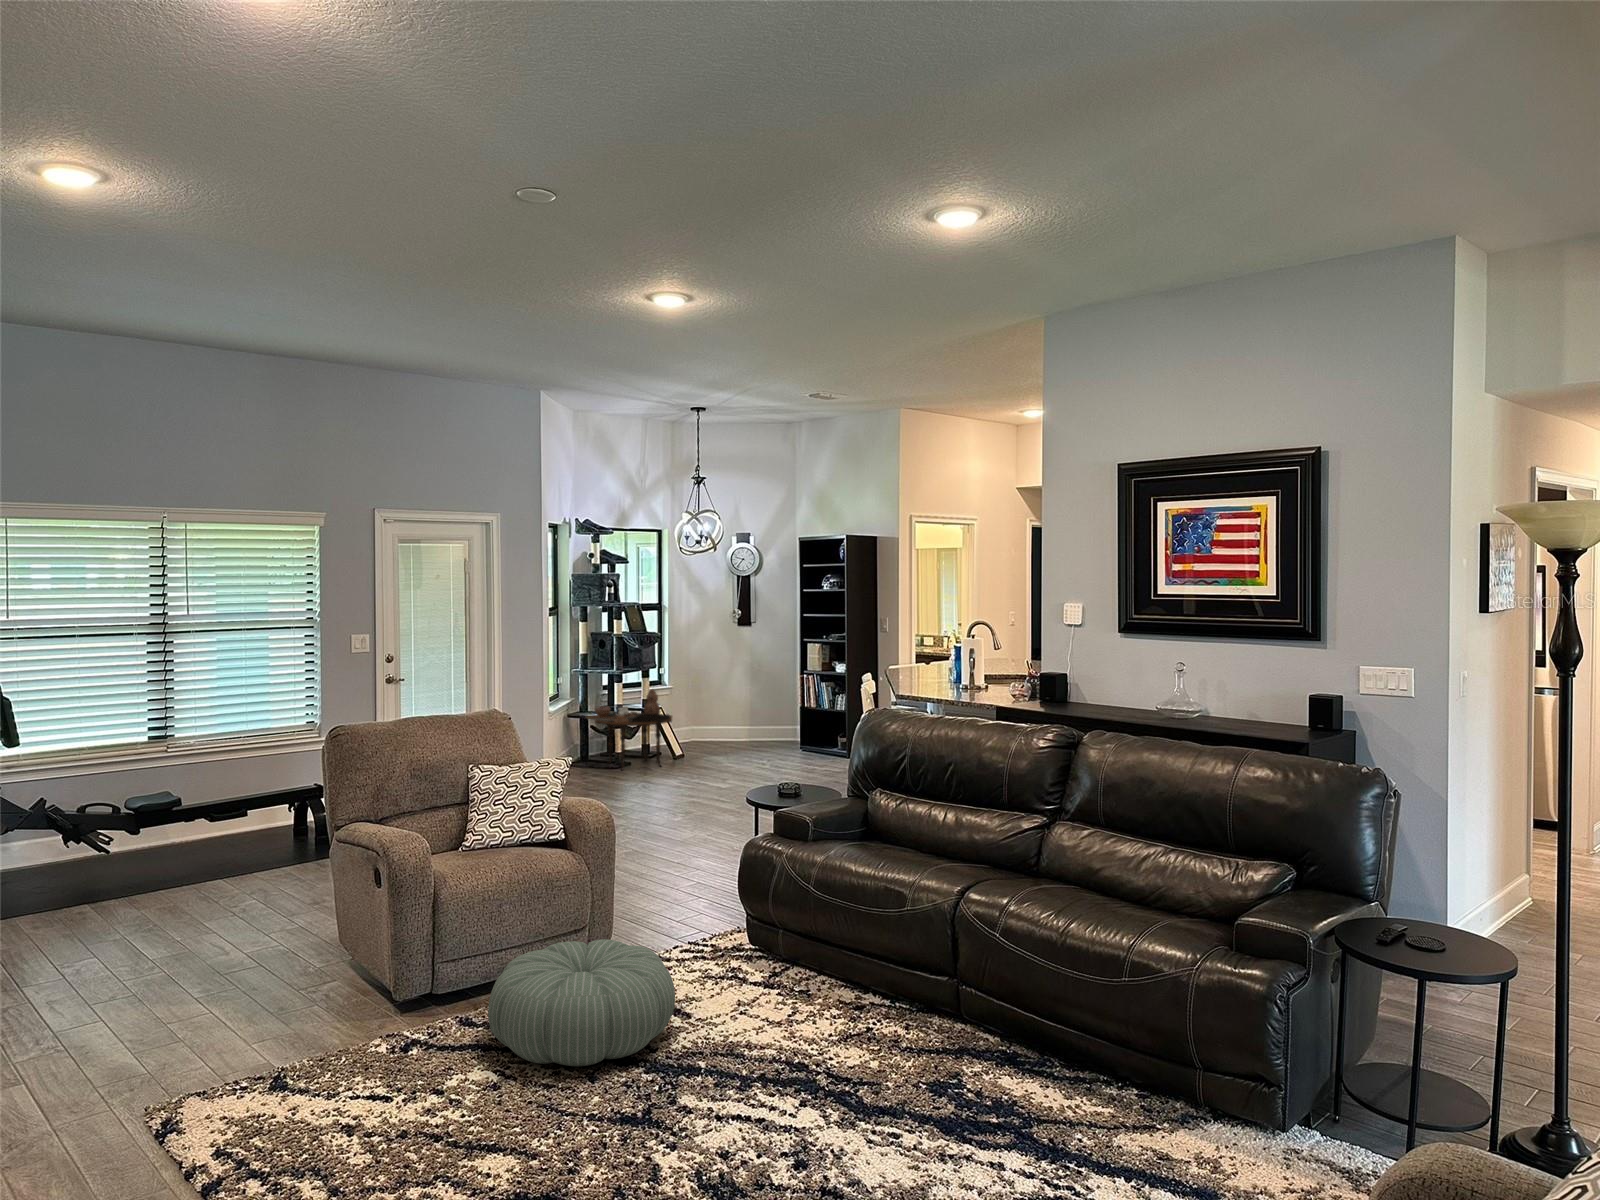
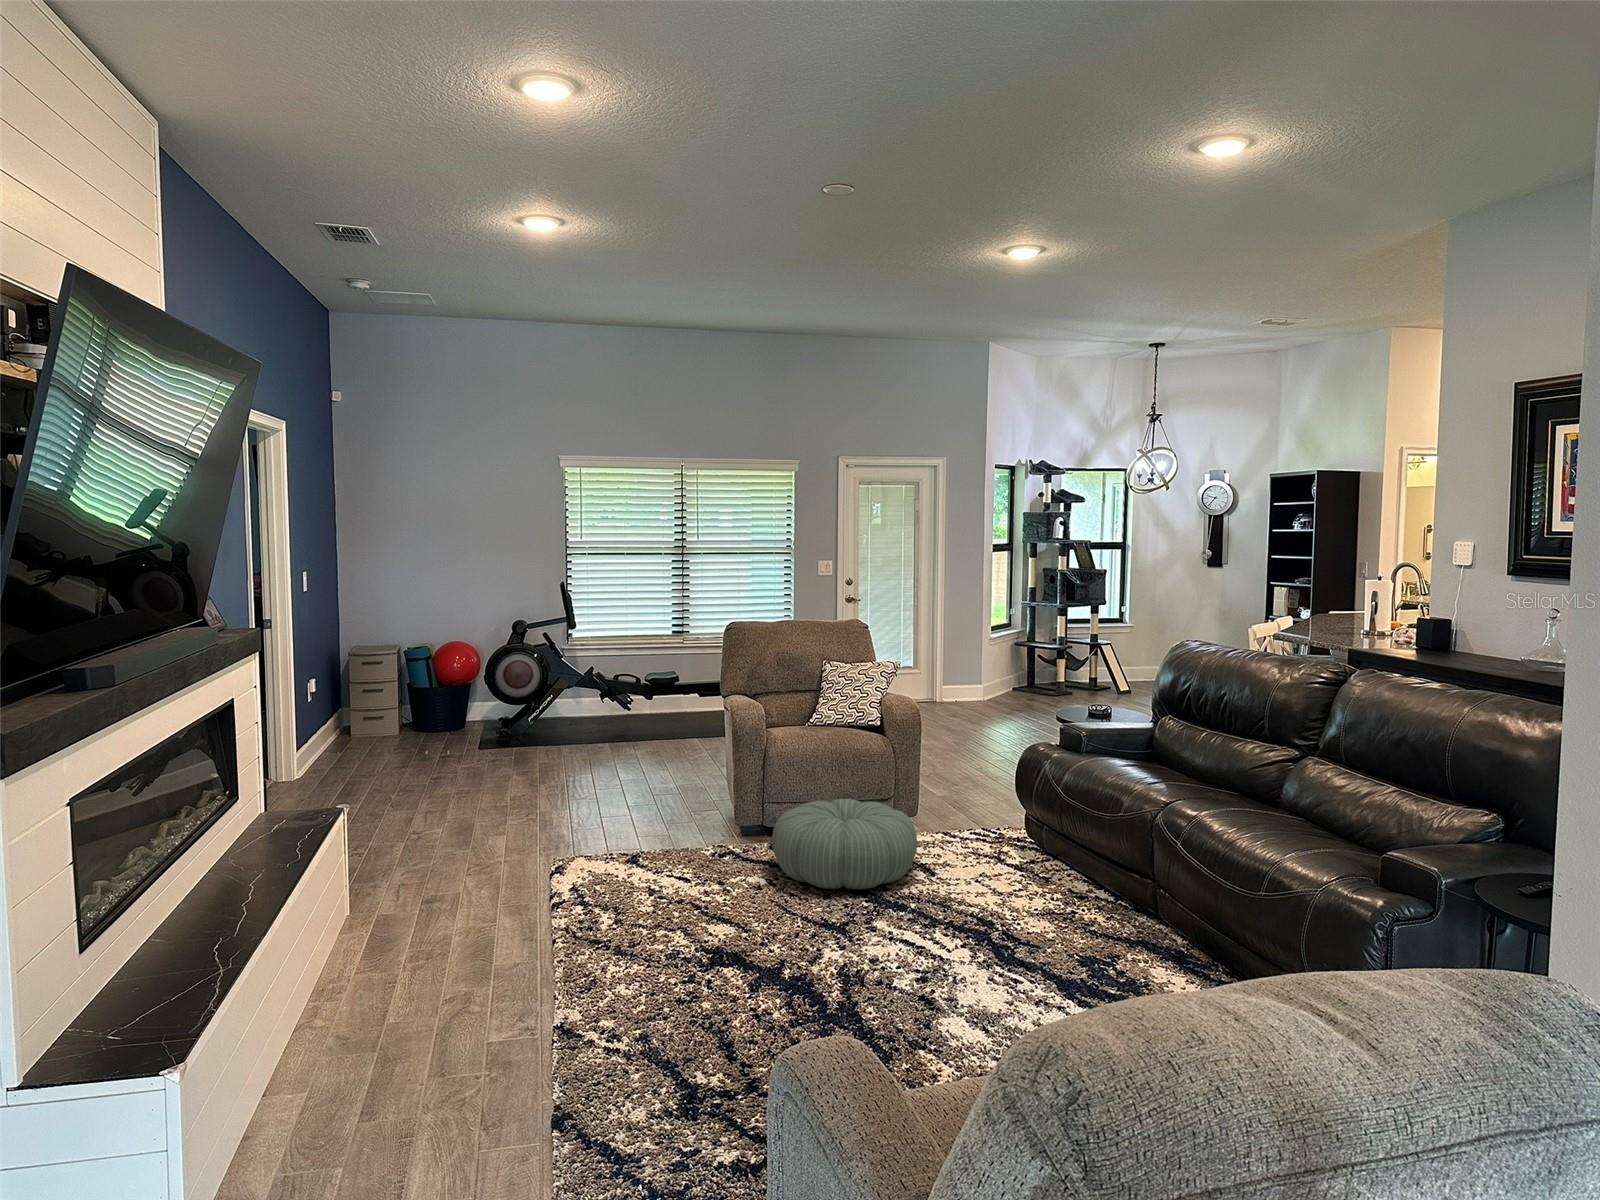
side table: present [586,689,672,770] -> none [1028,623,1112,696]

